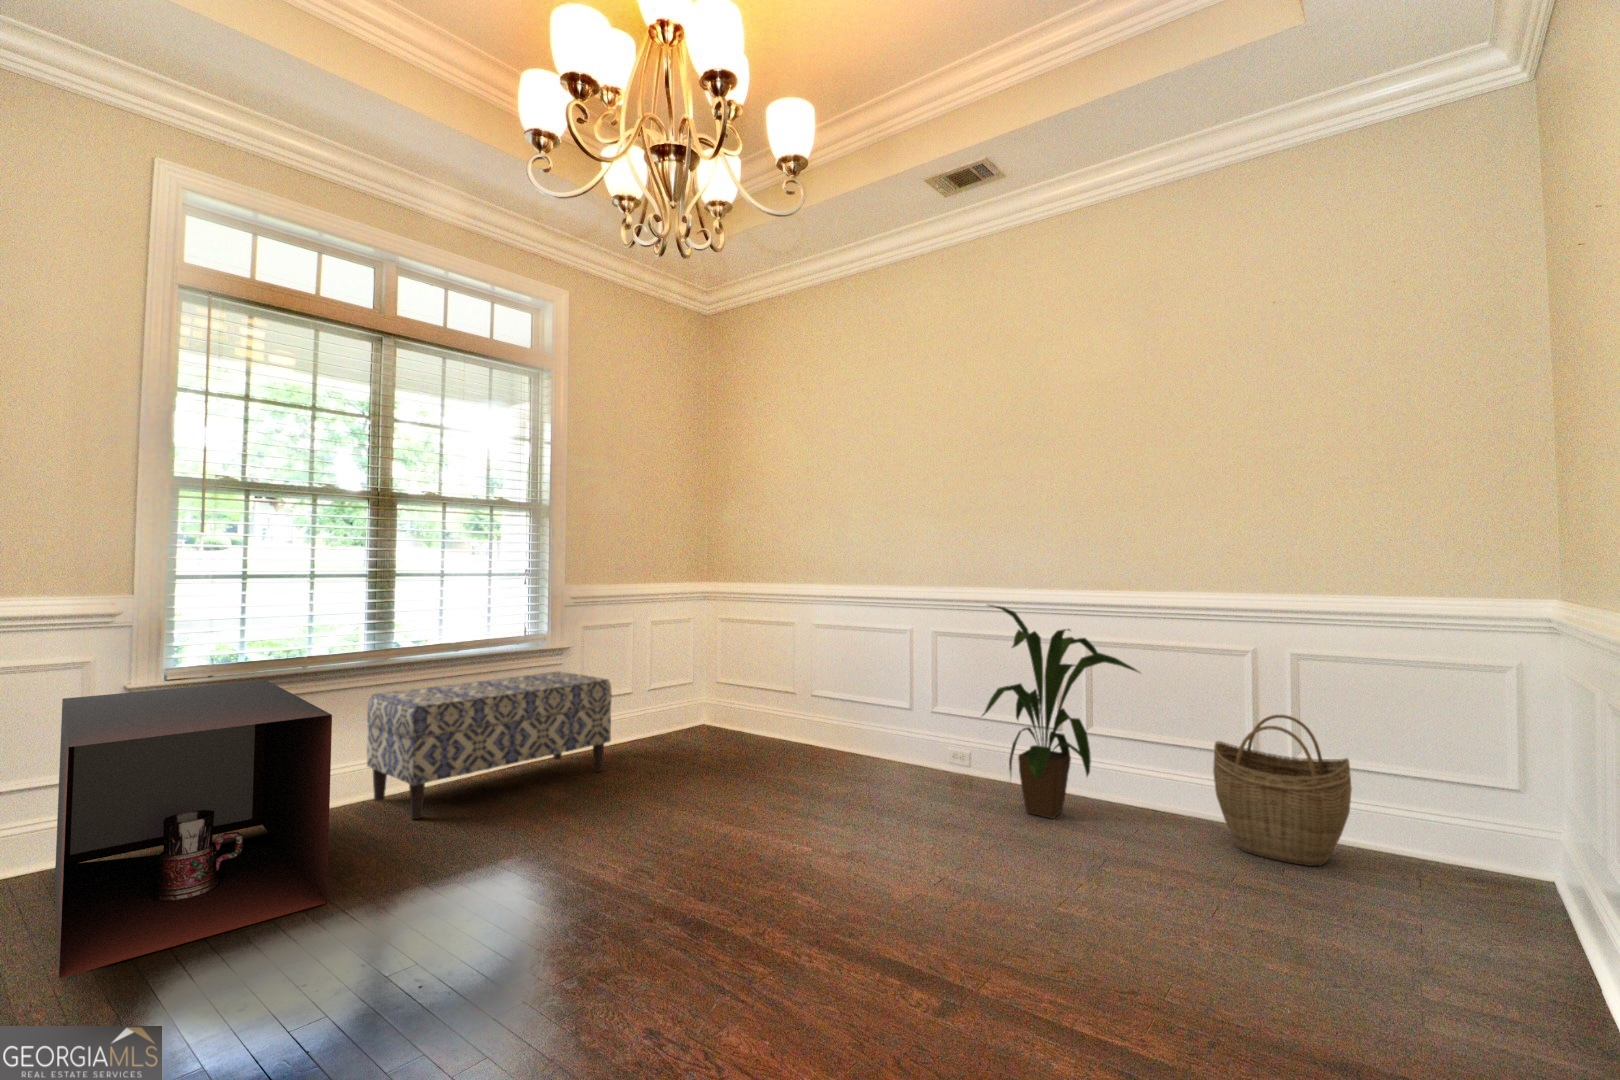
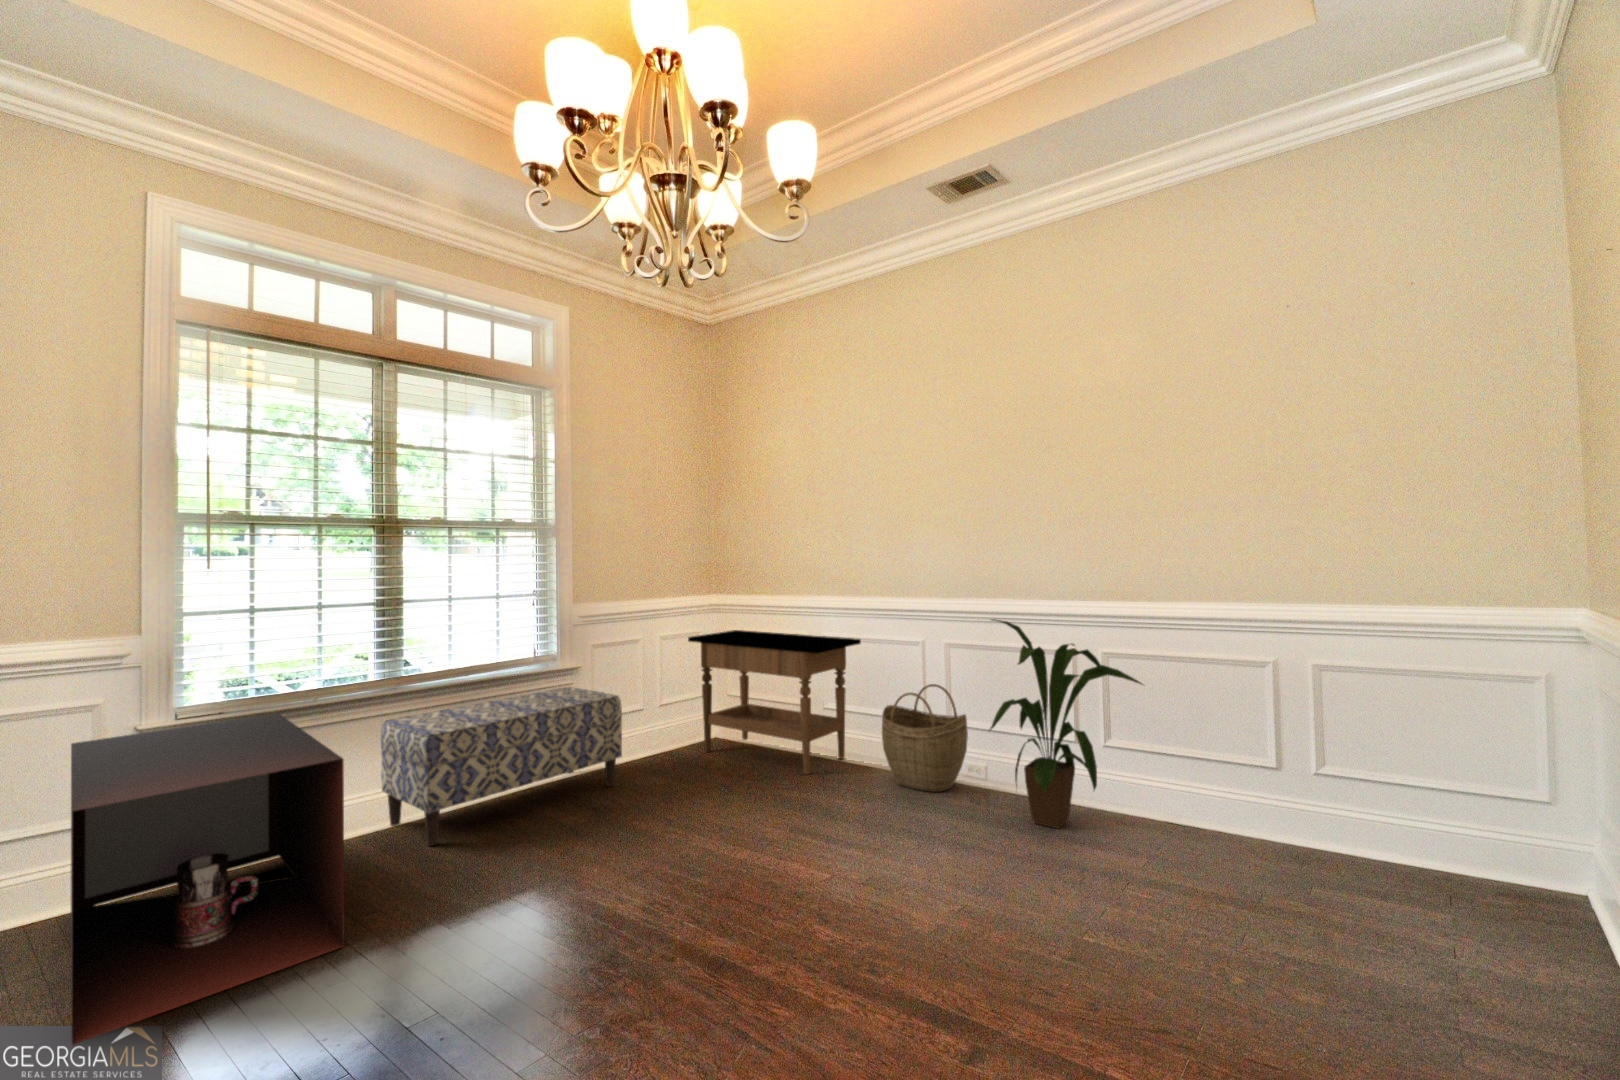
side table: none [681,622,857,766] -> present [688,630,861,774]
woven basket: present [1213,715,1352,866] -> present [882,684,968,792]

